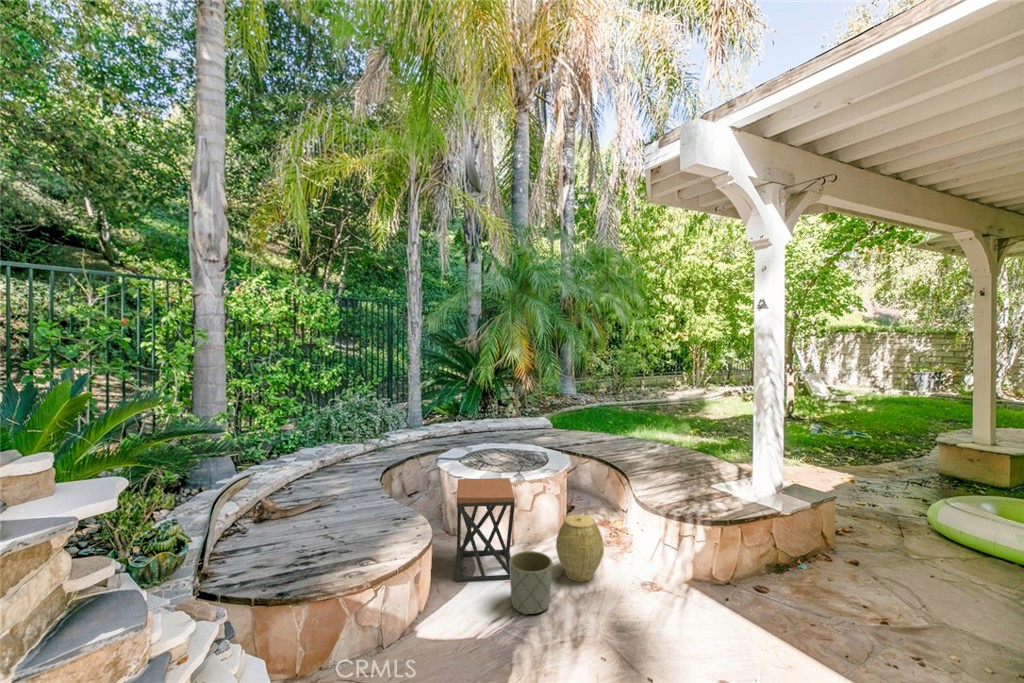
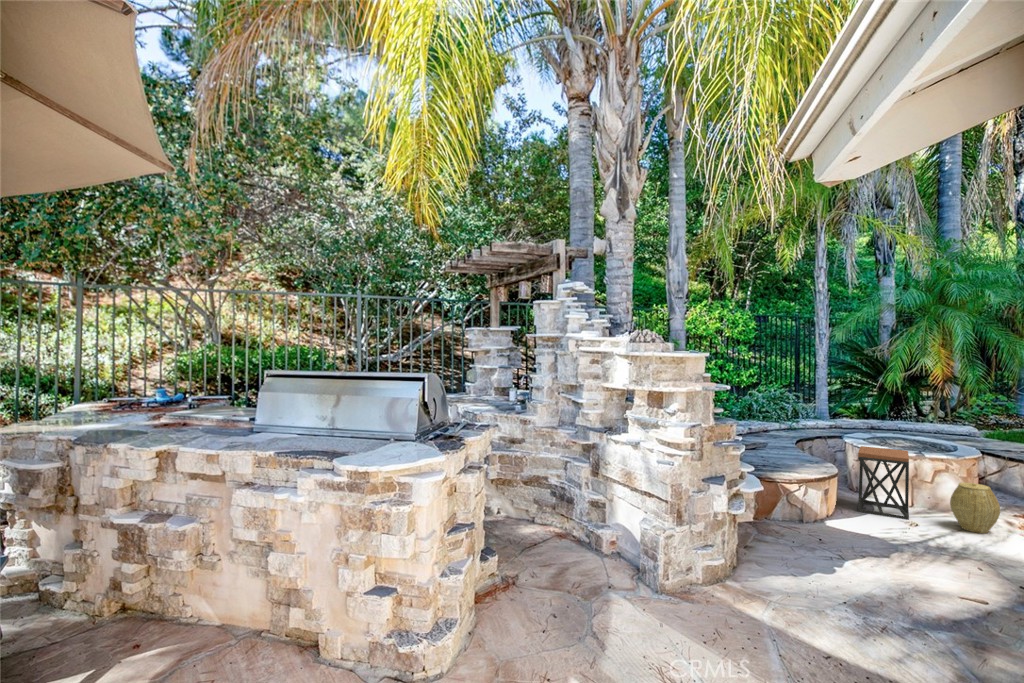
planter: present [509,551,552,615] -> none [901,495,939,535]

